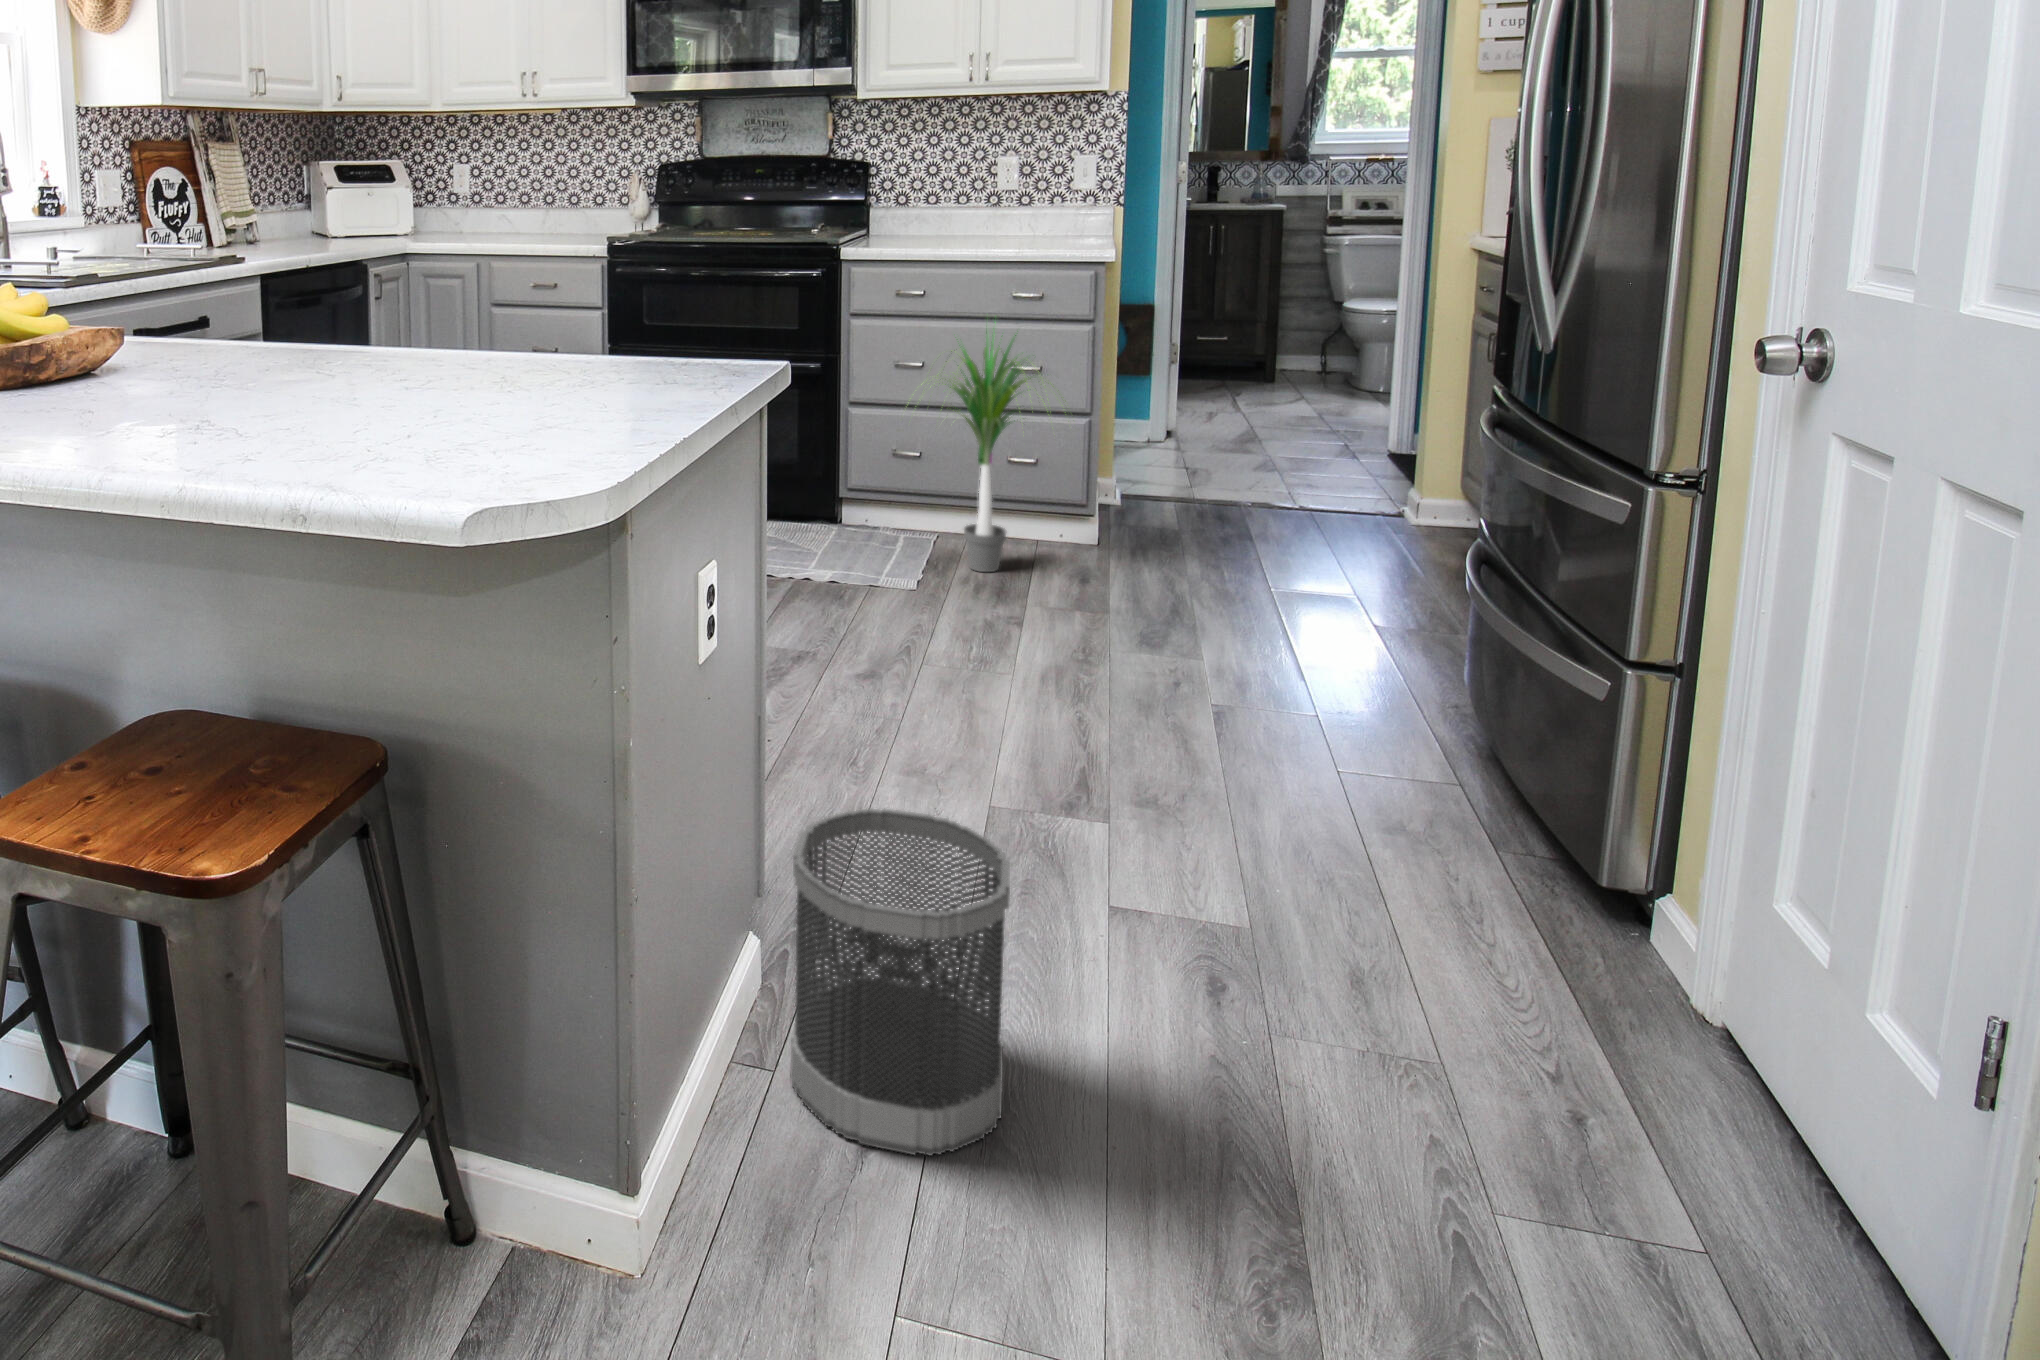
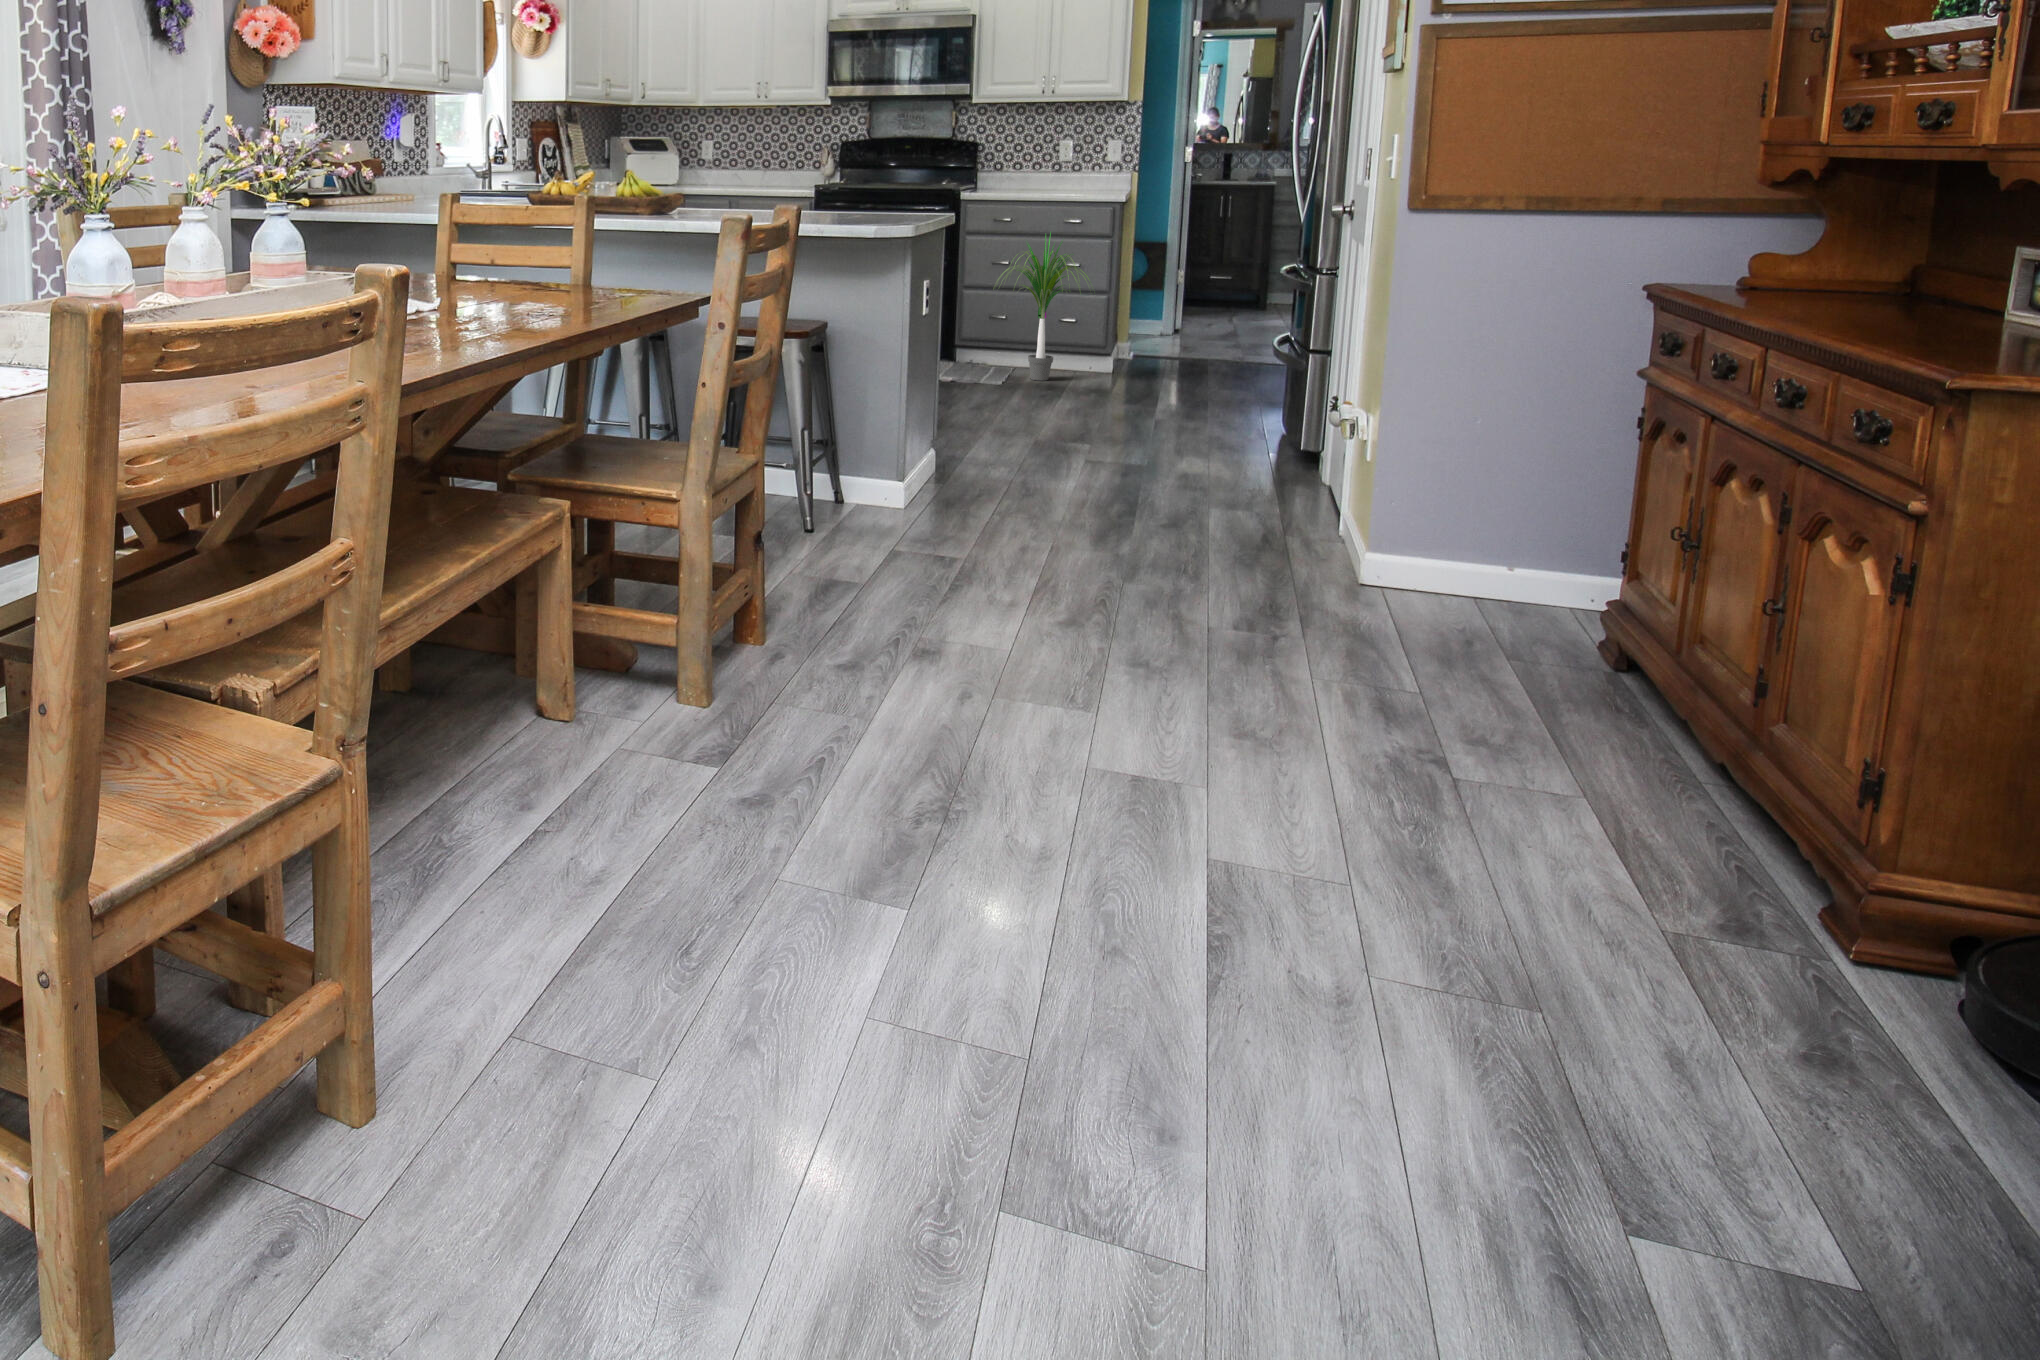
wastebasket: present [790,808,1010,1156] -> none [938,386,1026,494]

